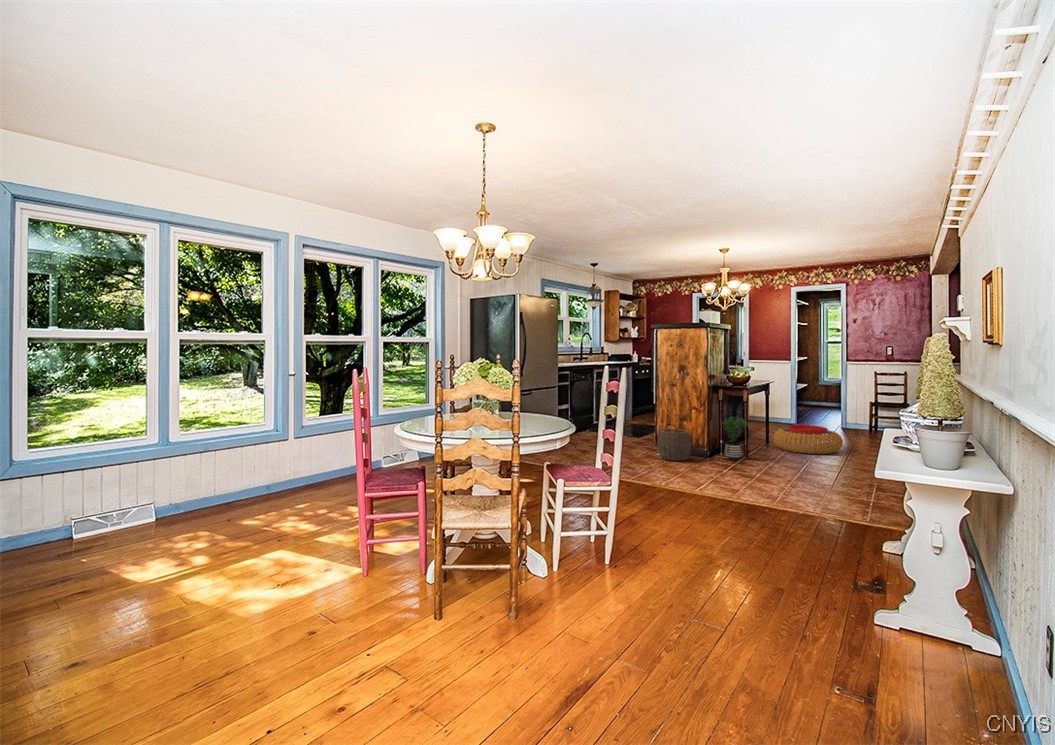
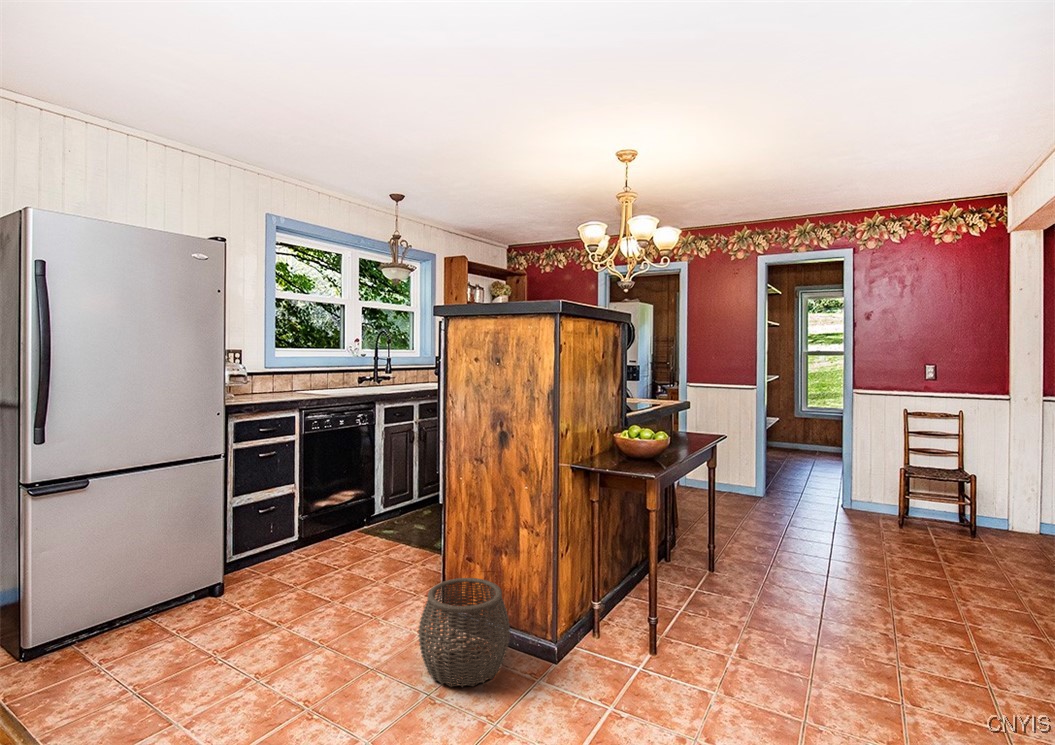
potted plant: present [723,417,747,460] -> none [587,546,671,670]
pouf: present [774,425,843,454] -> none [728,537,885,628]

